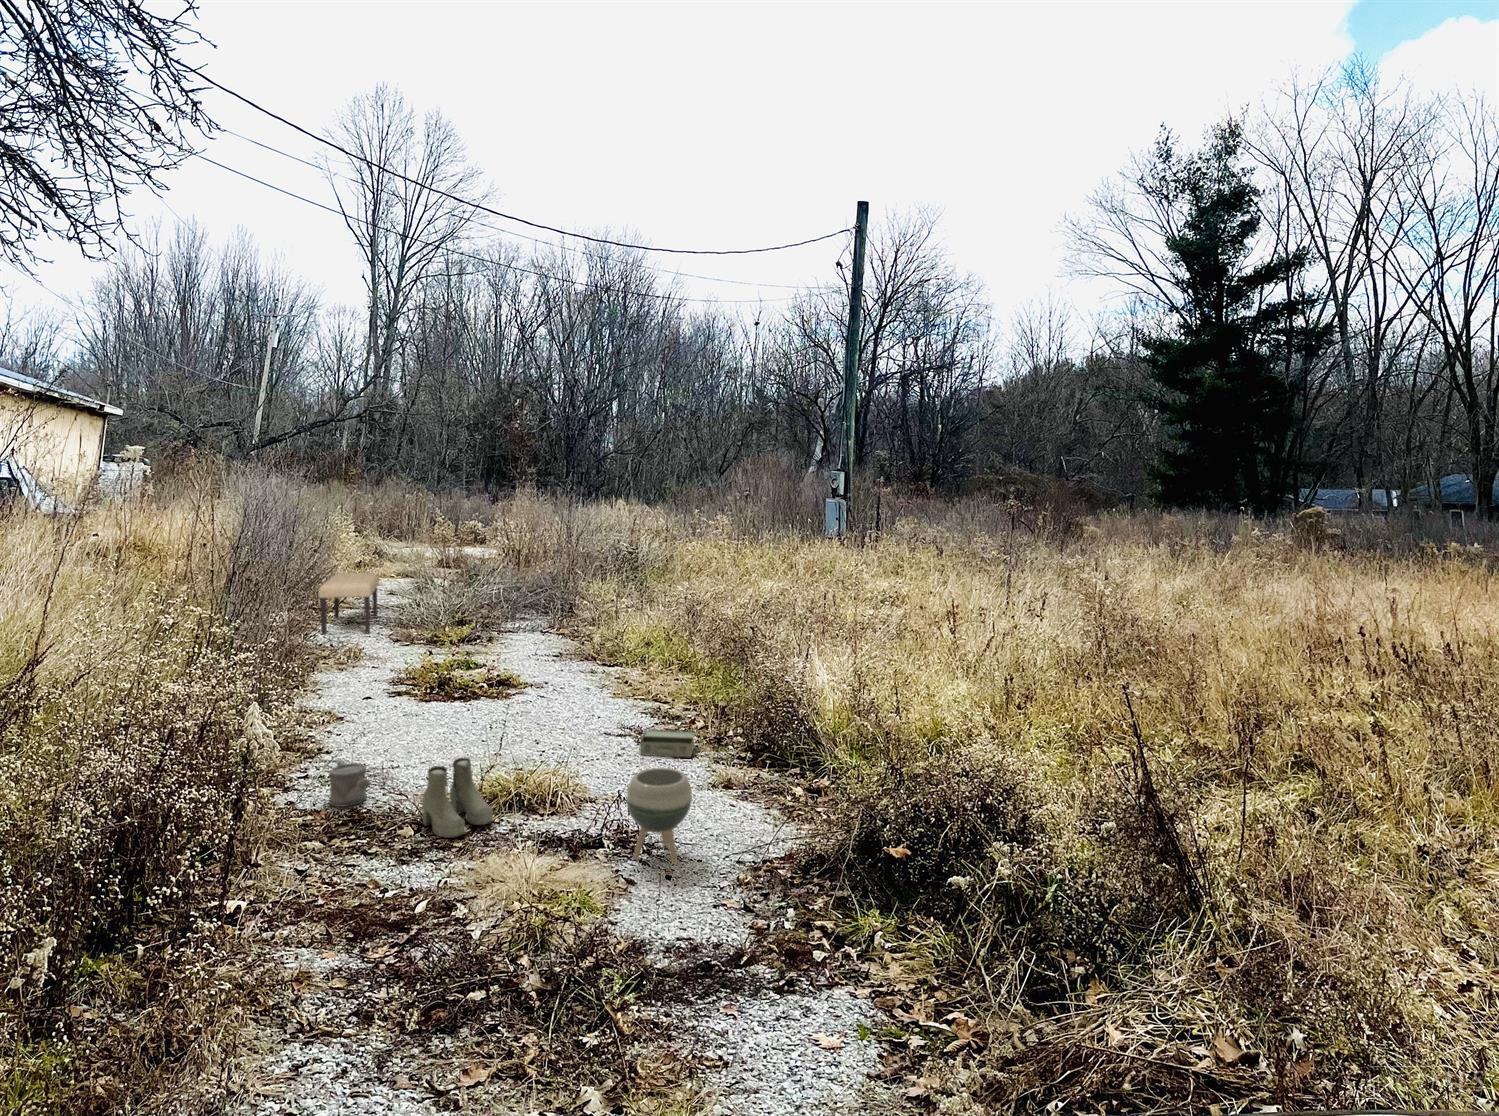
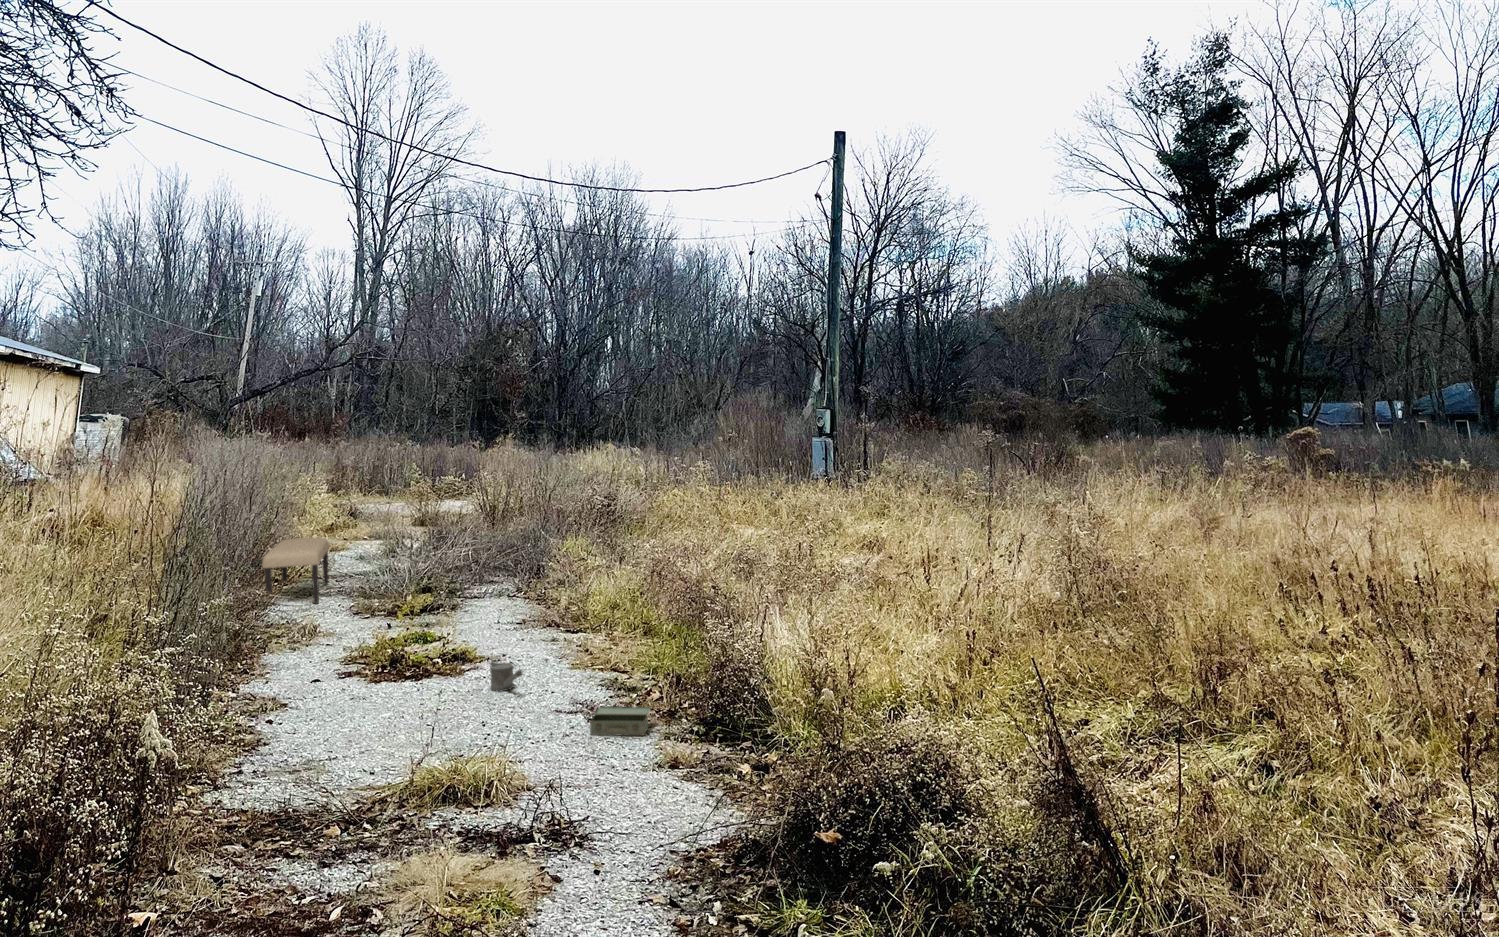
boots: present [422,758,493,838] -> none [350,750,424,836]
watering can: present [329,760,370,807] -> present [490,661,522,691]
planter: present [627,768,692,864] -> none [555,756,623,857]

